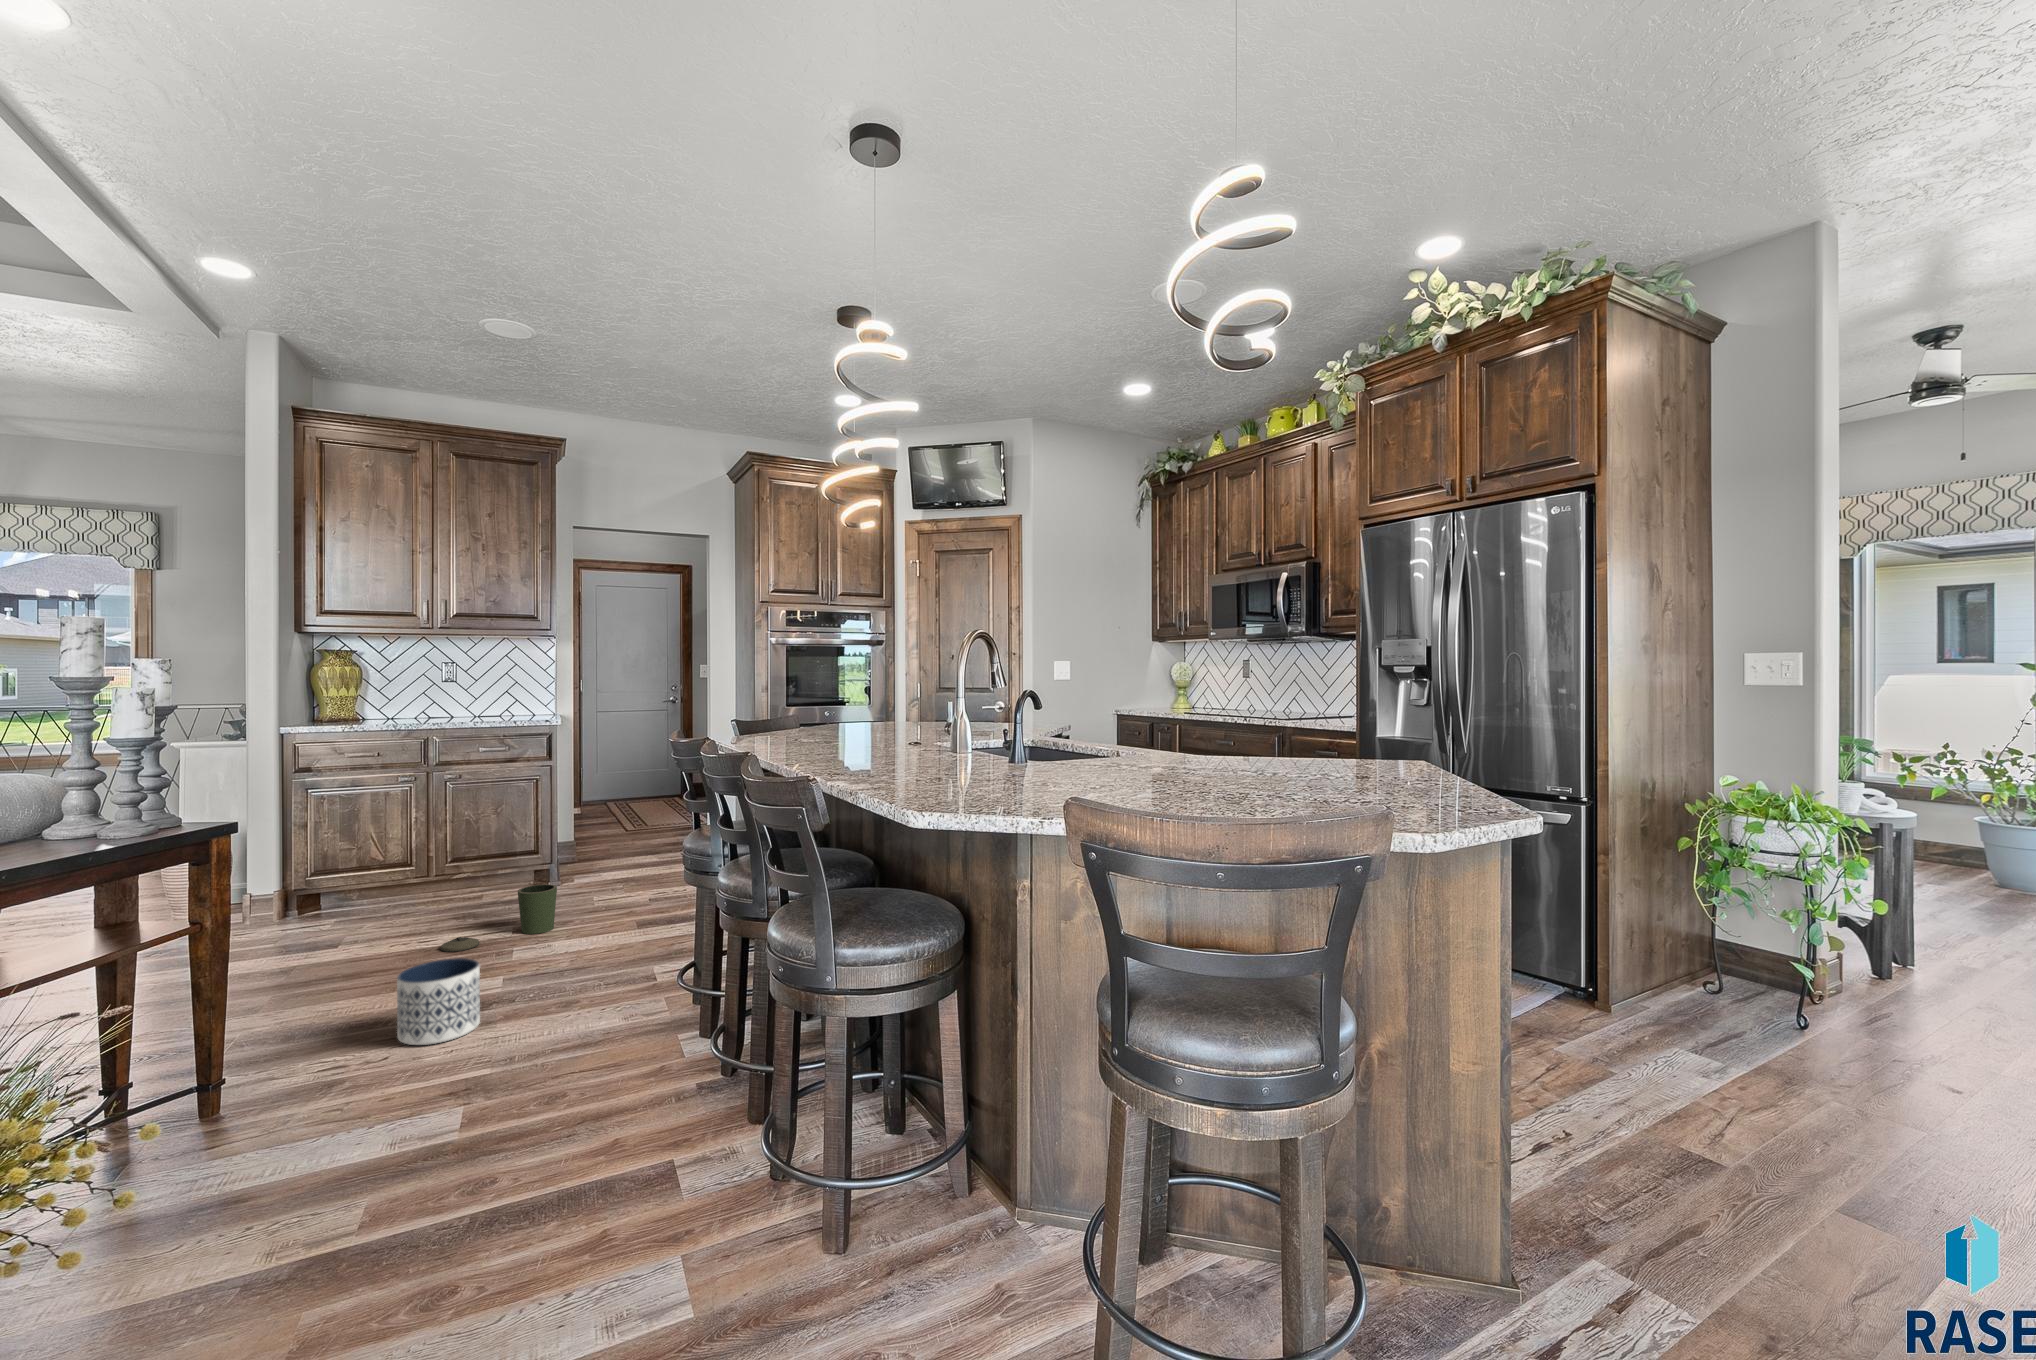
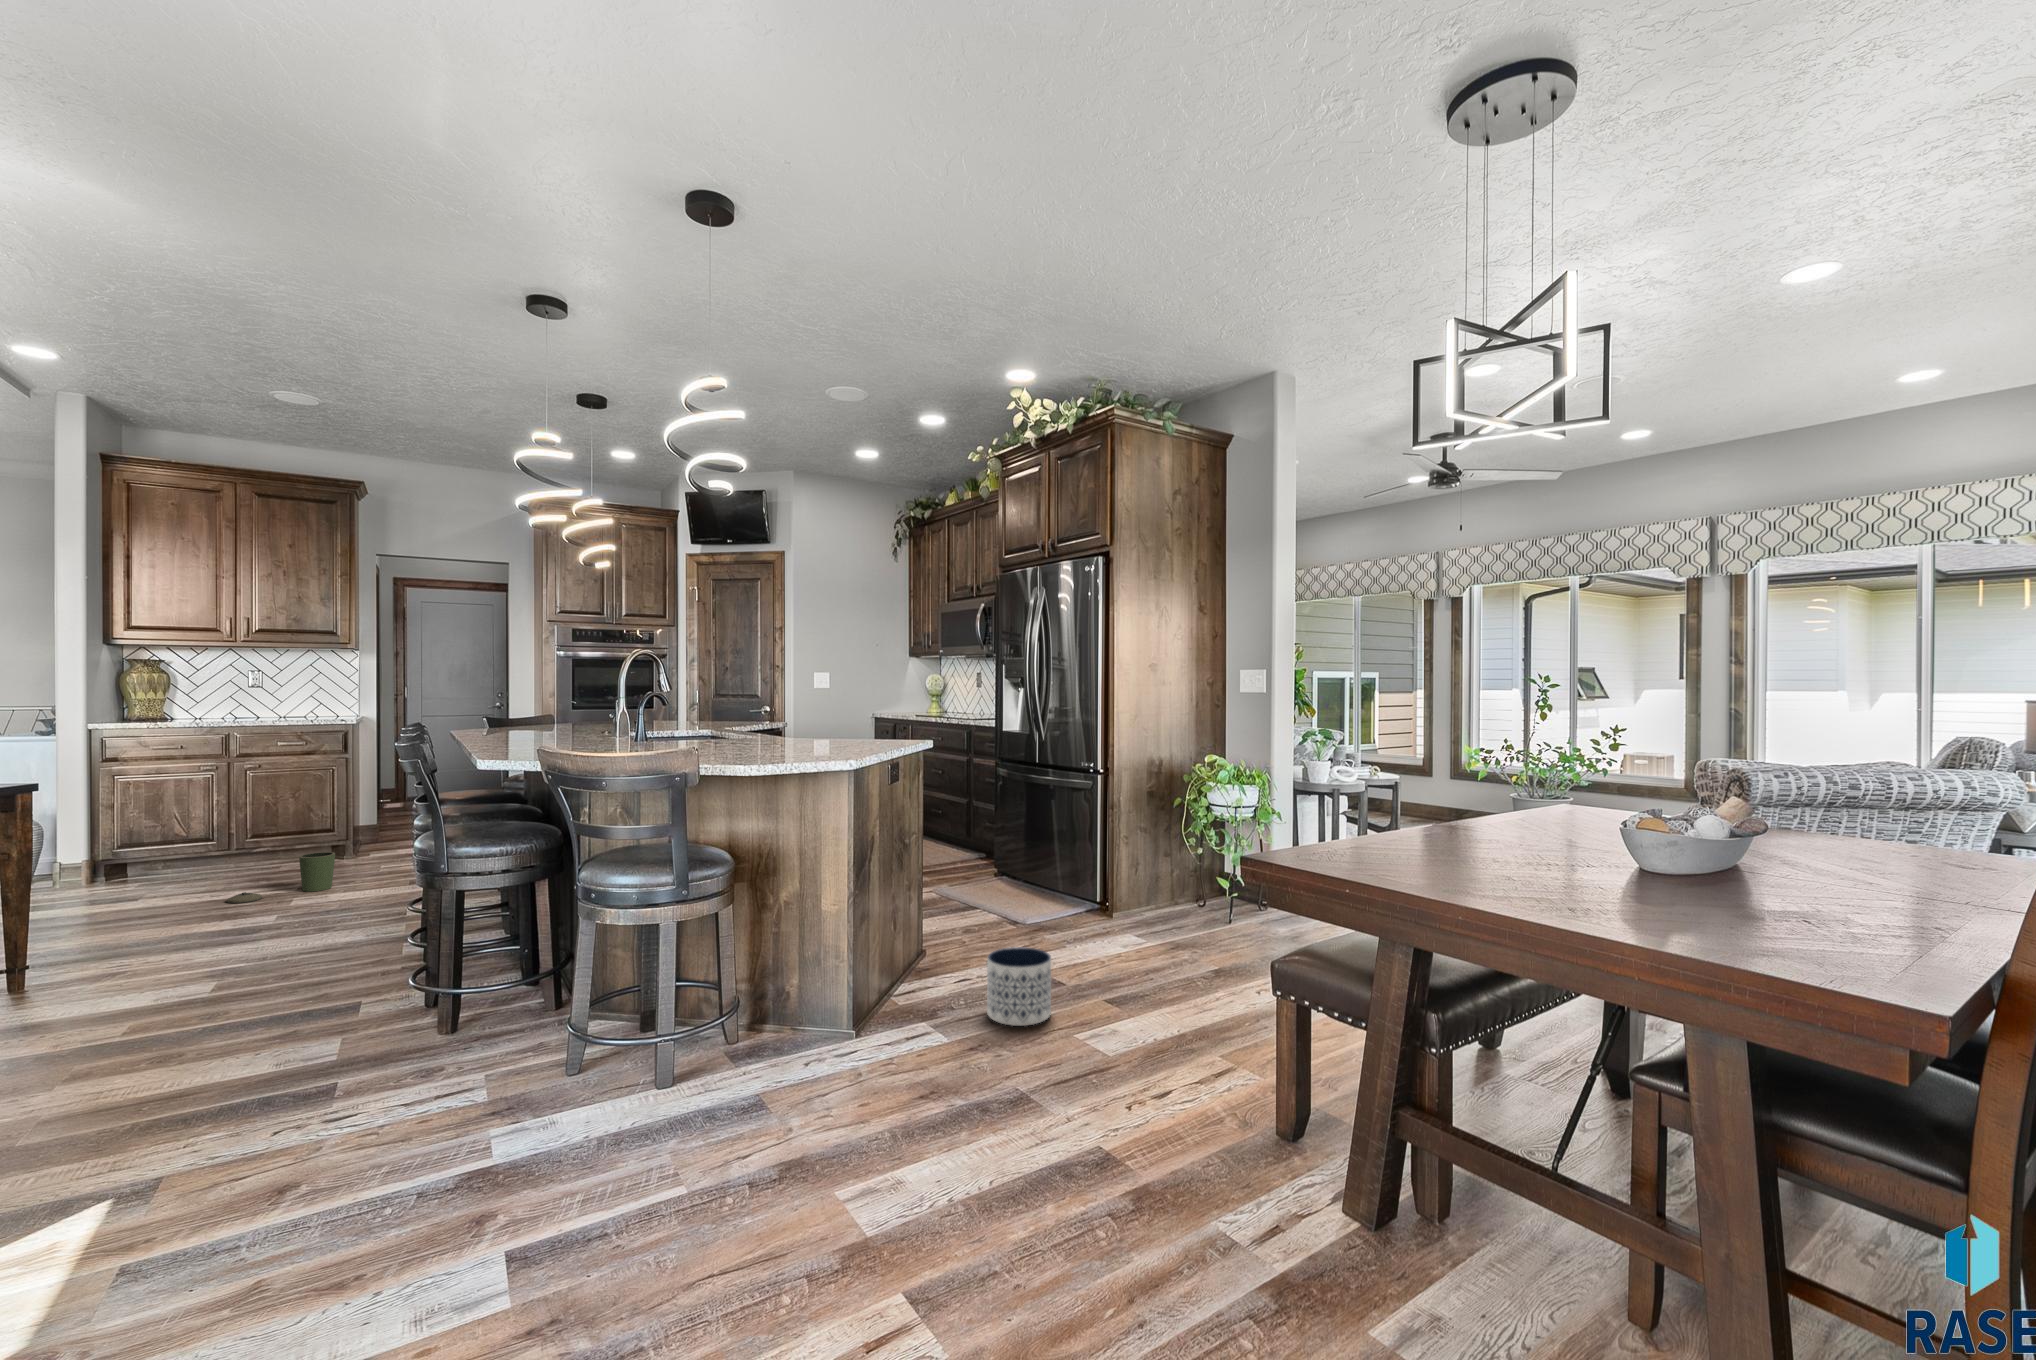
planter: present [397,958,480,1045] -> present [987,947,1051,1026]

